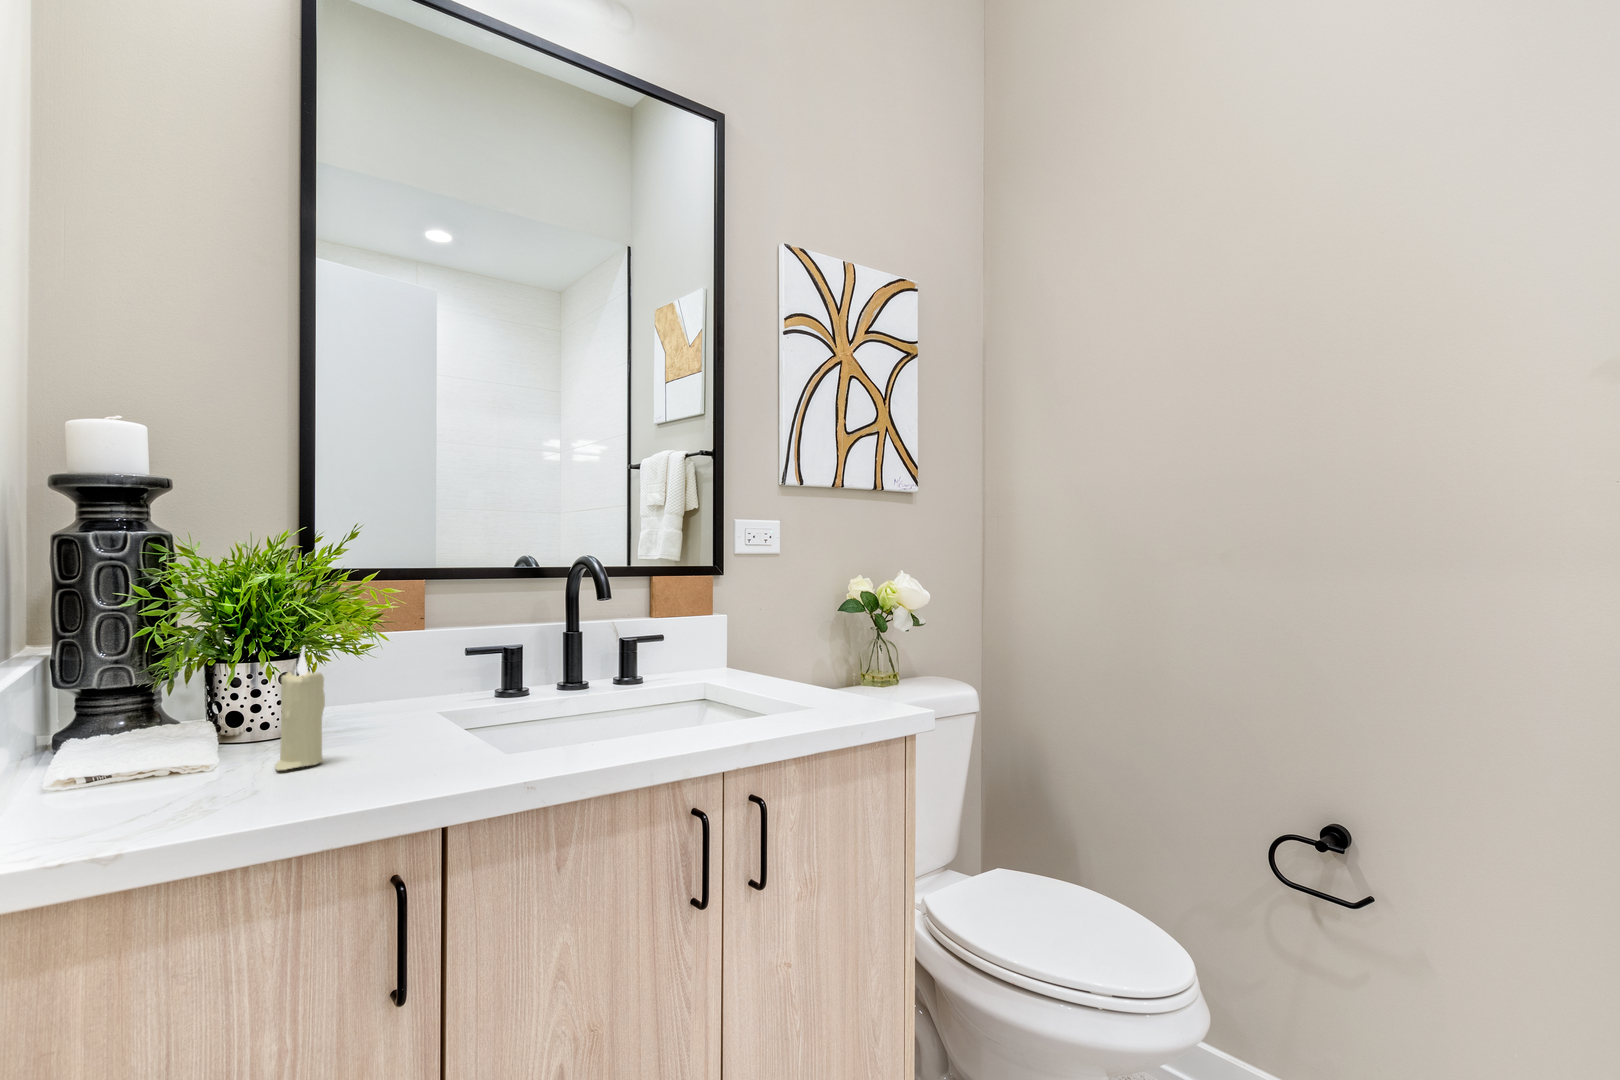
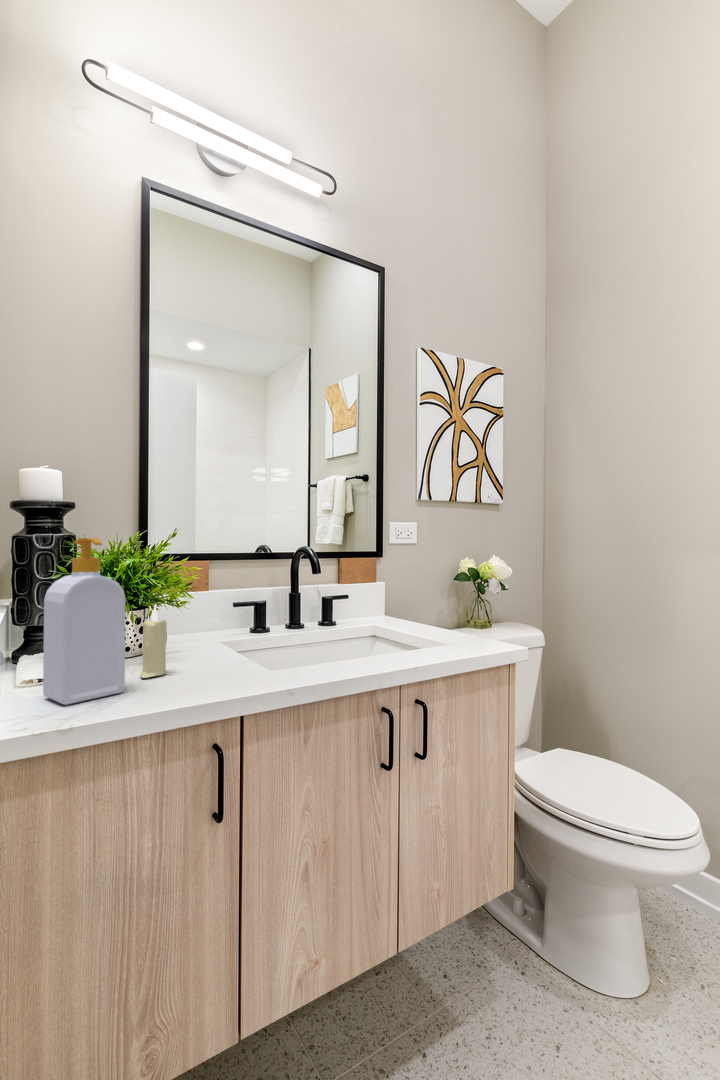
soap bottle: none [84,532,240,817] -> present [43,538,126,705]

